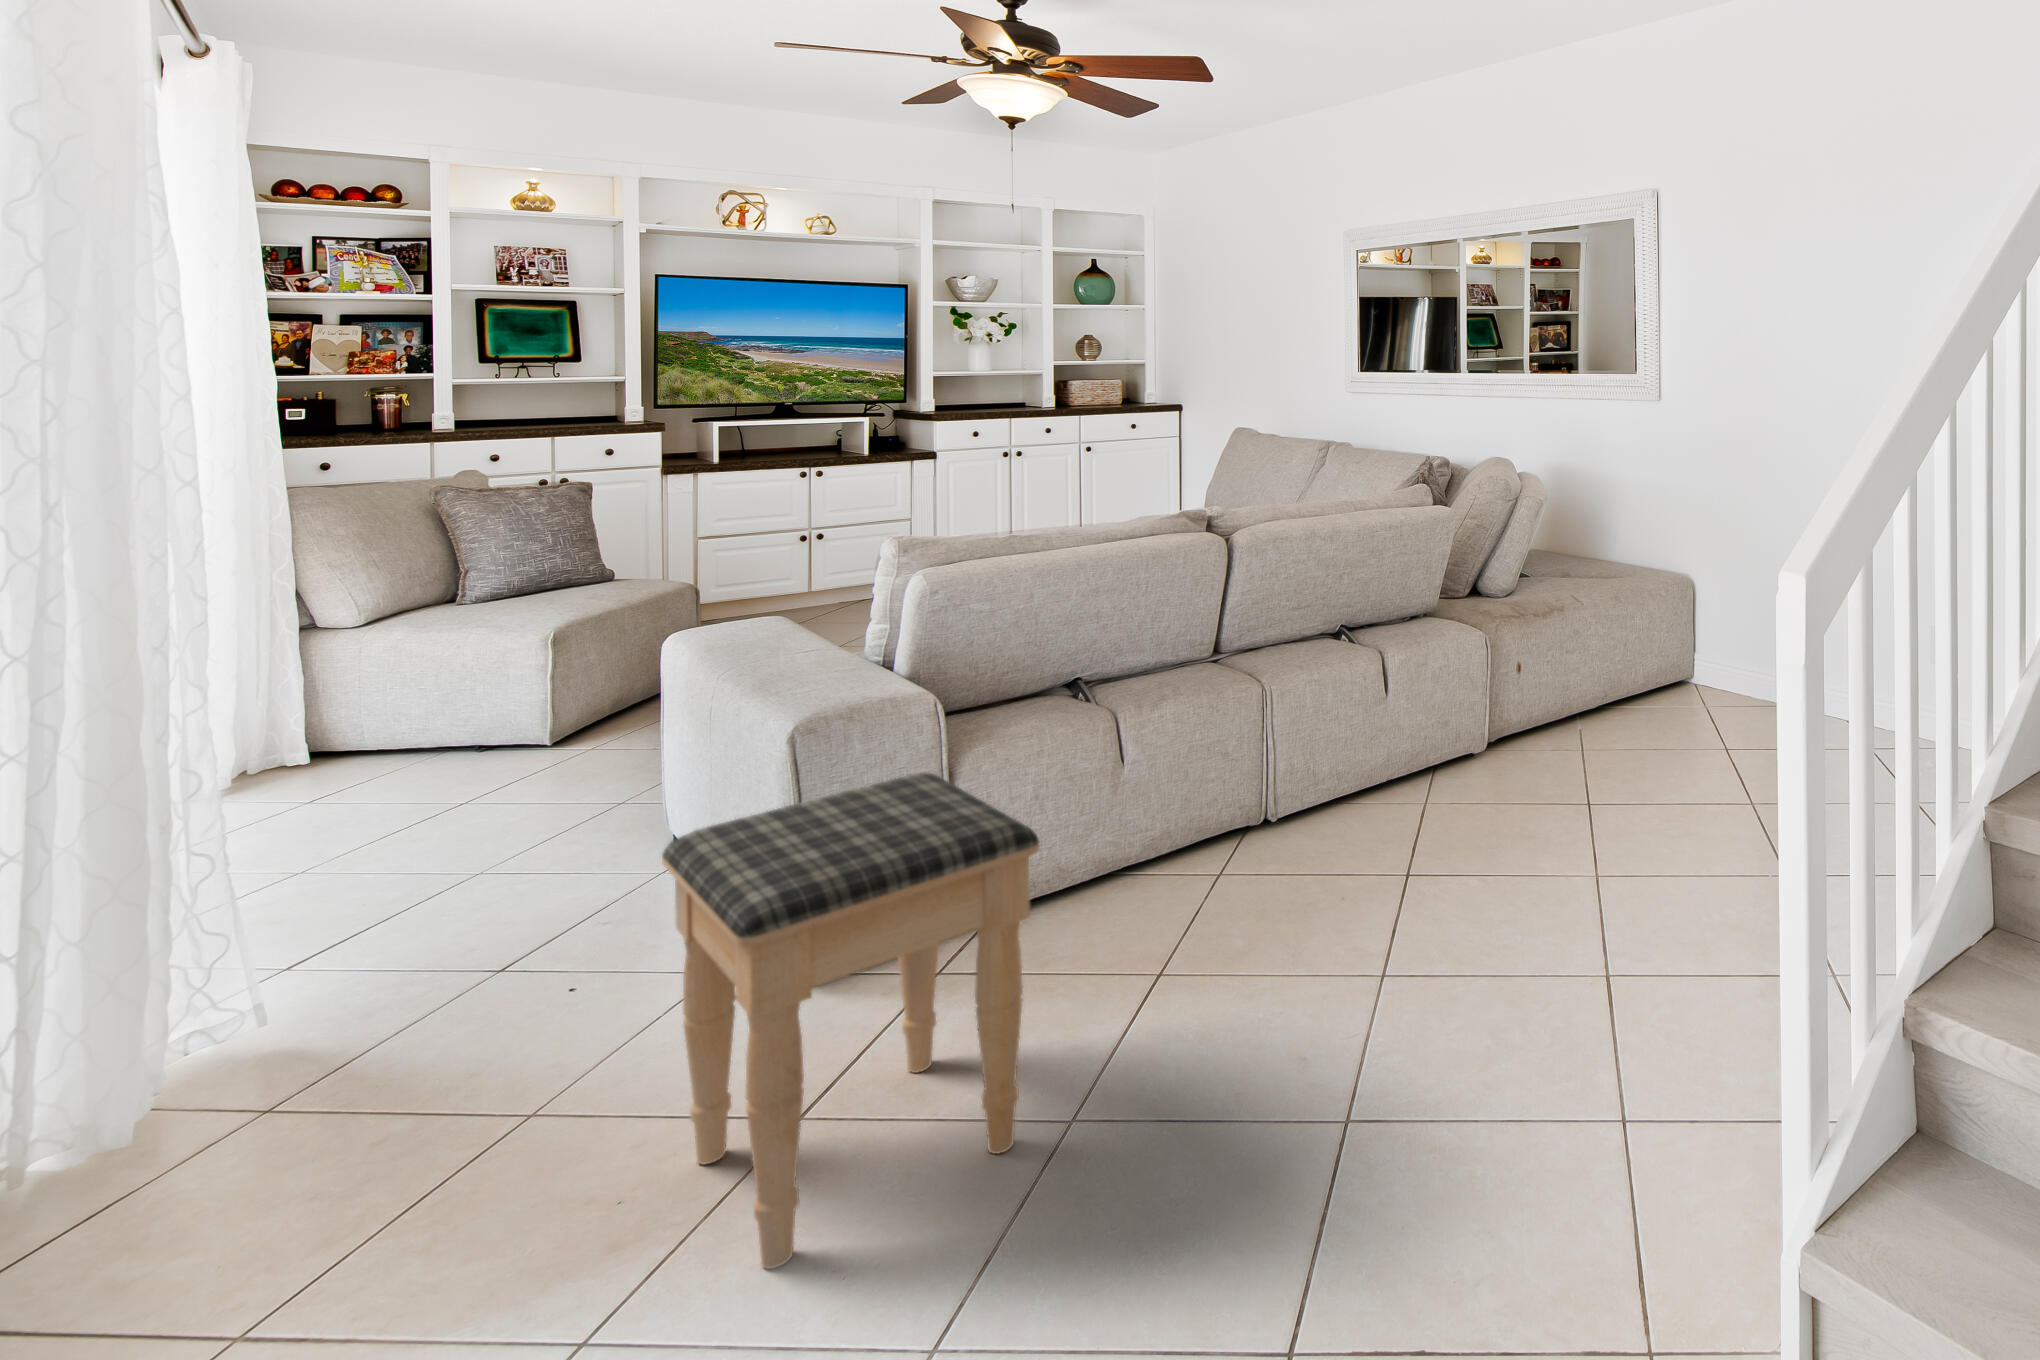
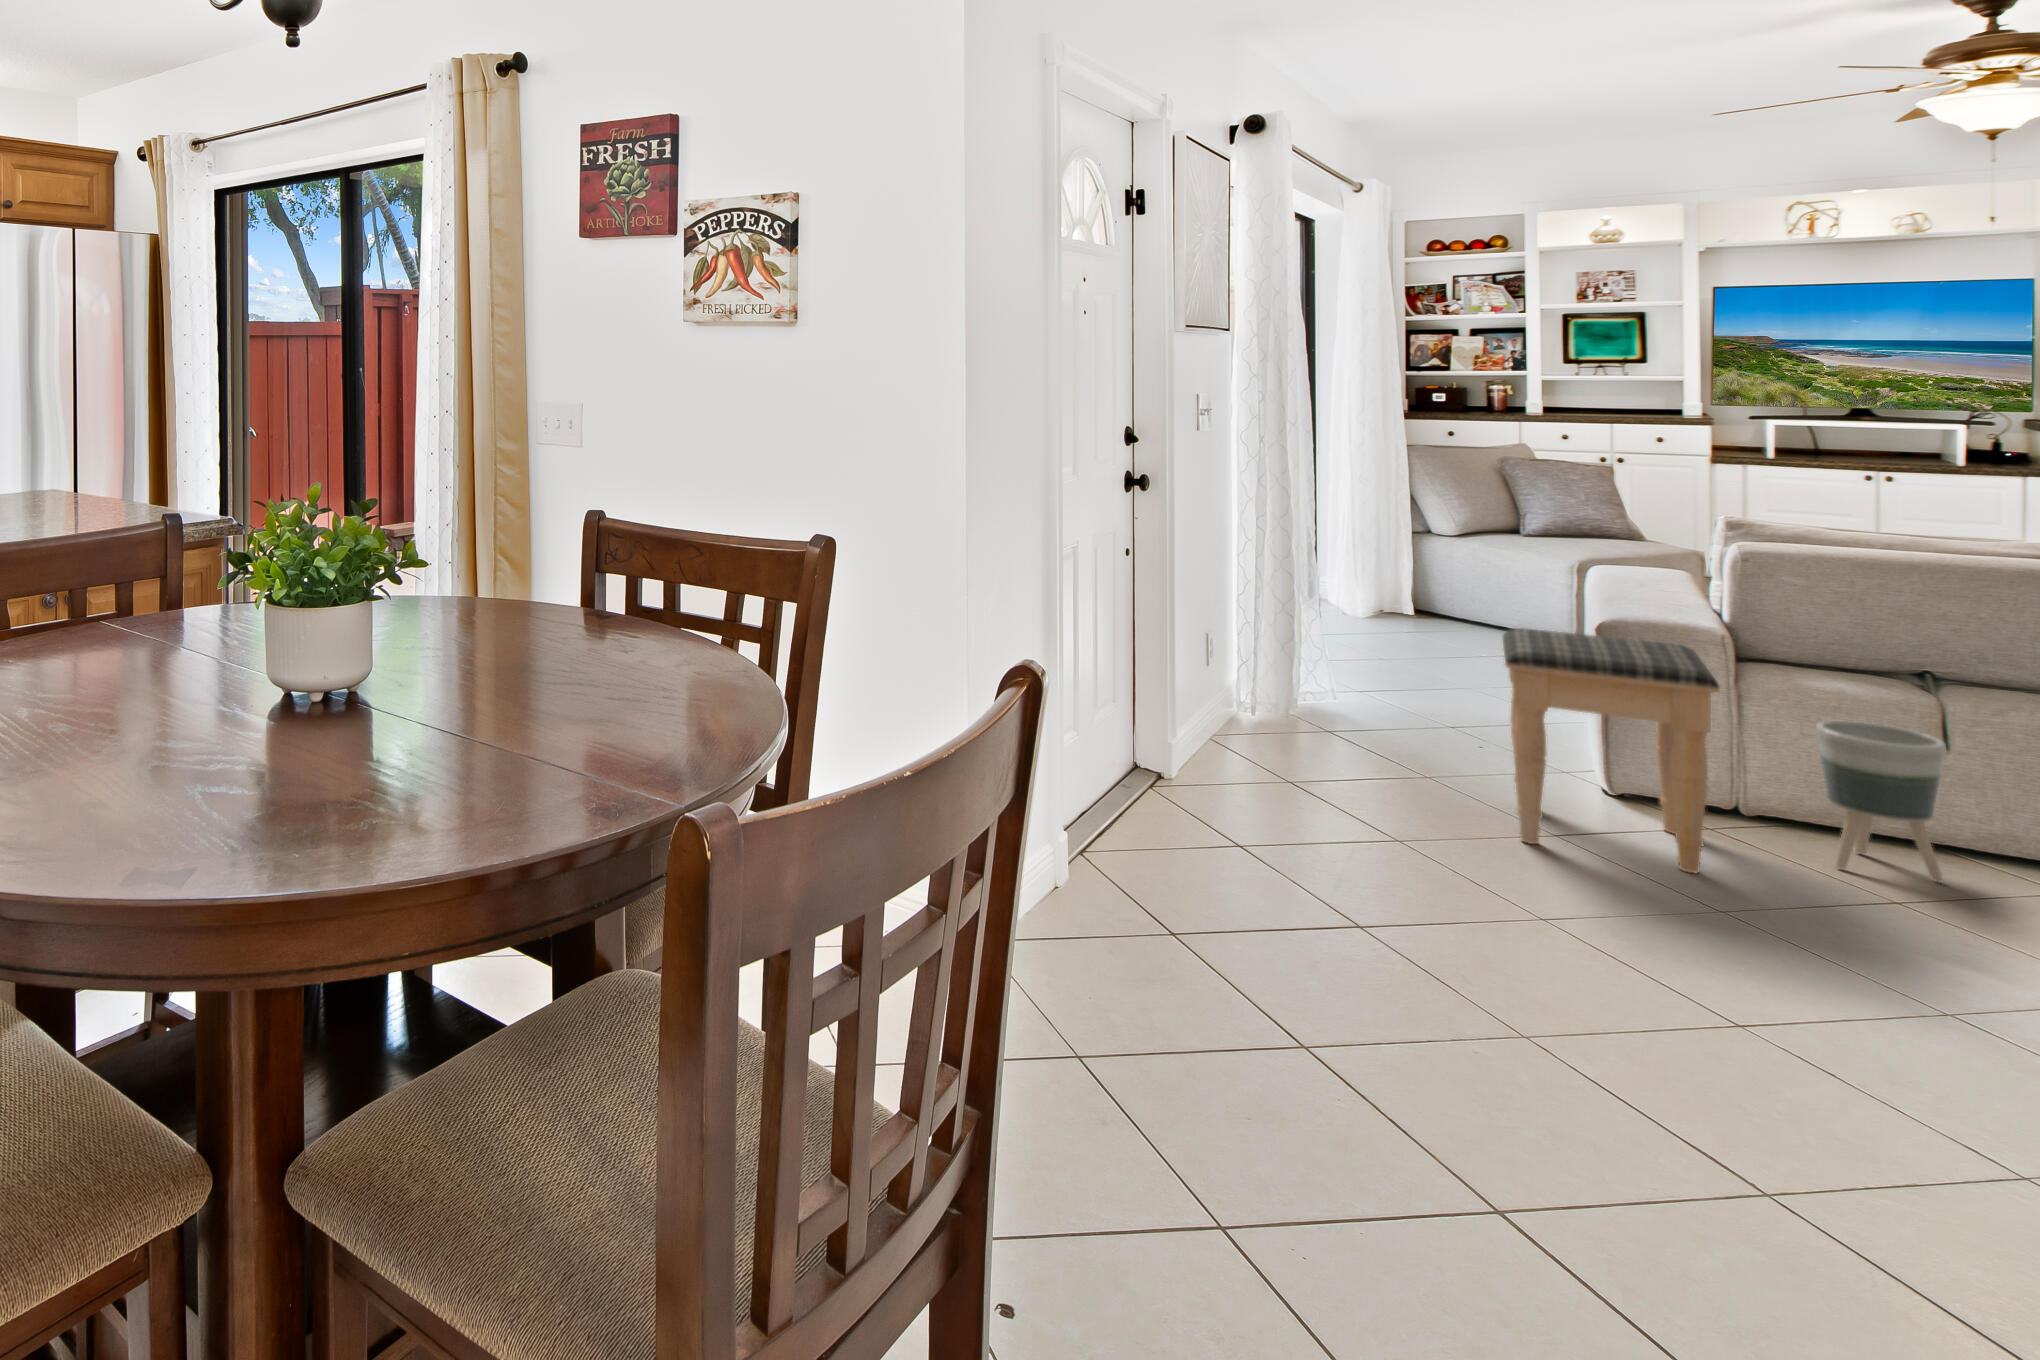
planter: none [1064,792,1182,1013] -> present [1816,721,1946,883]

